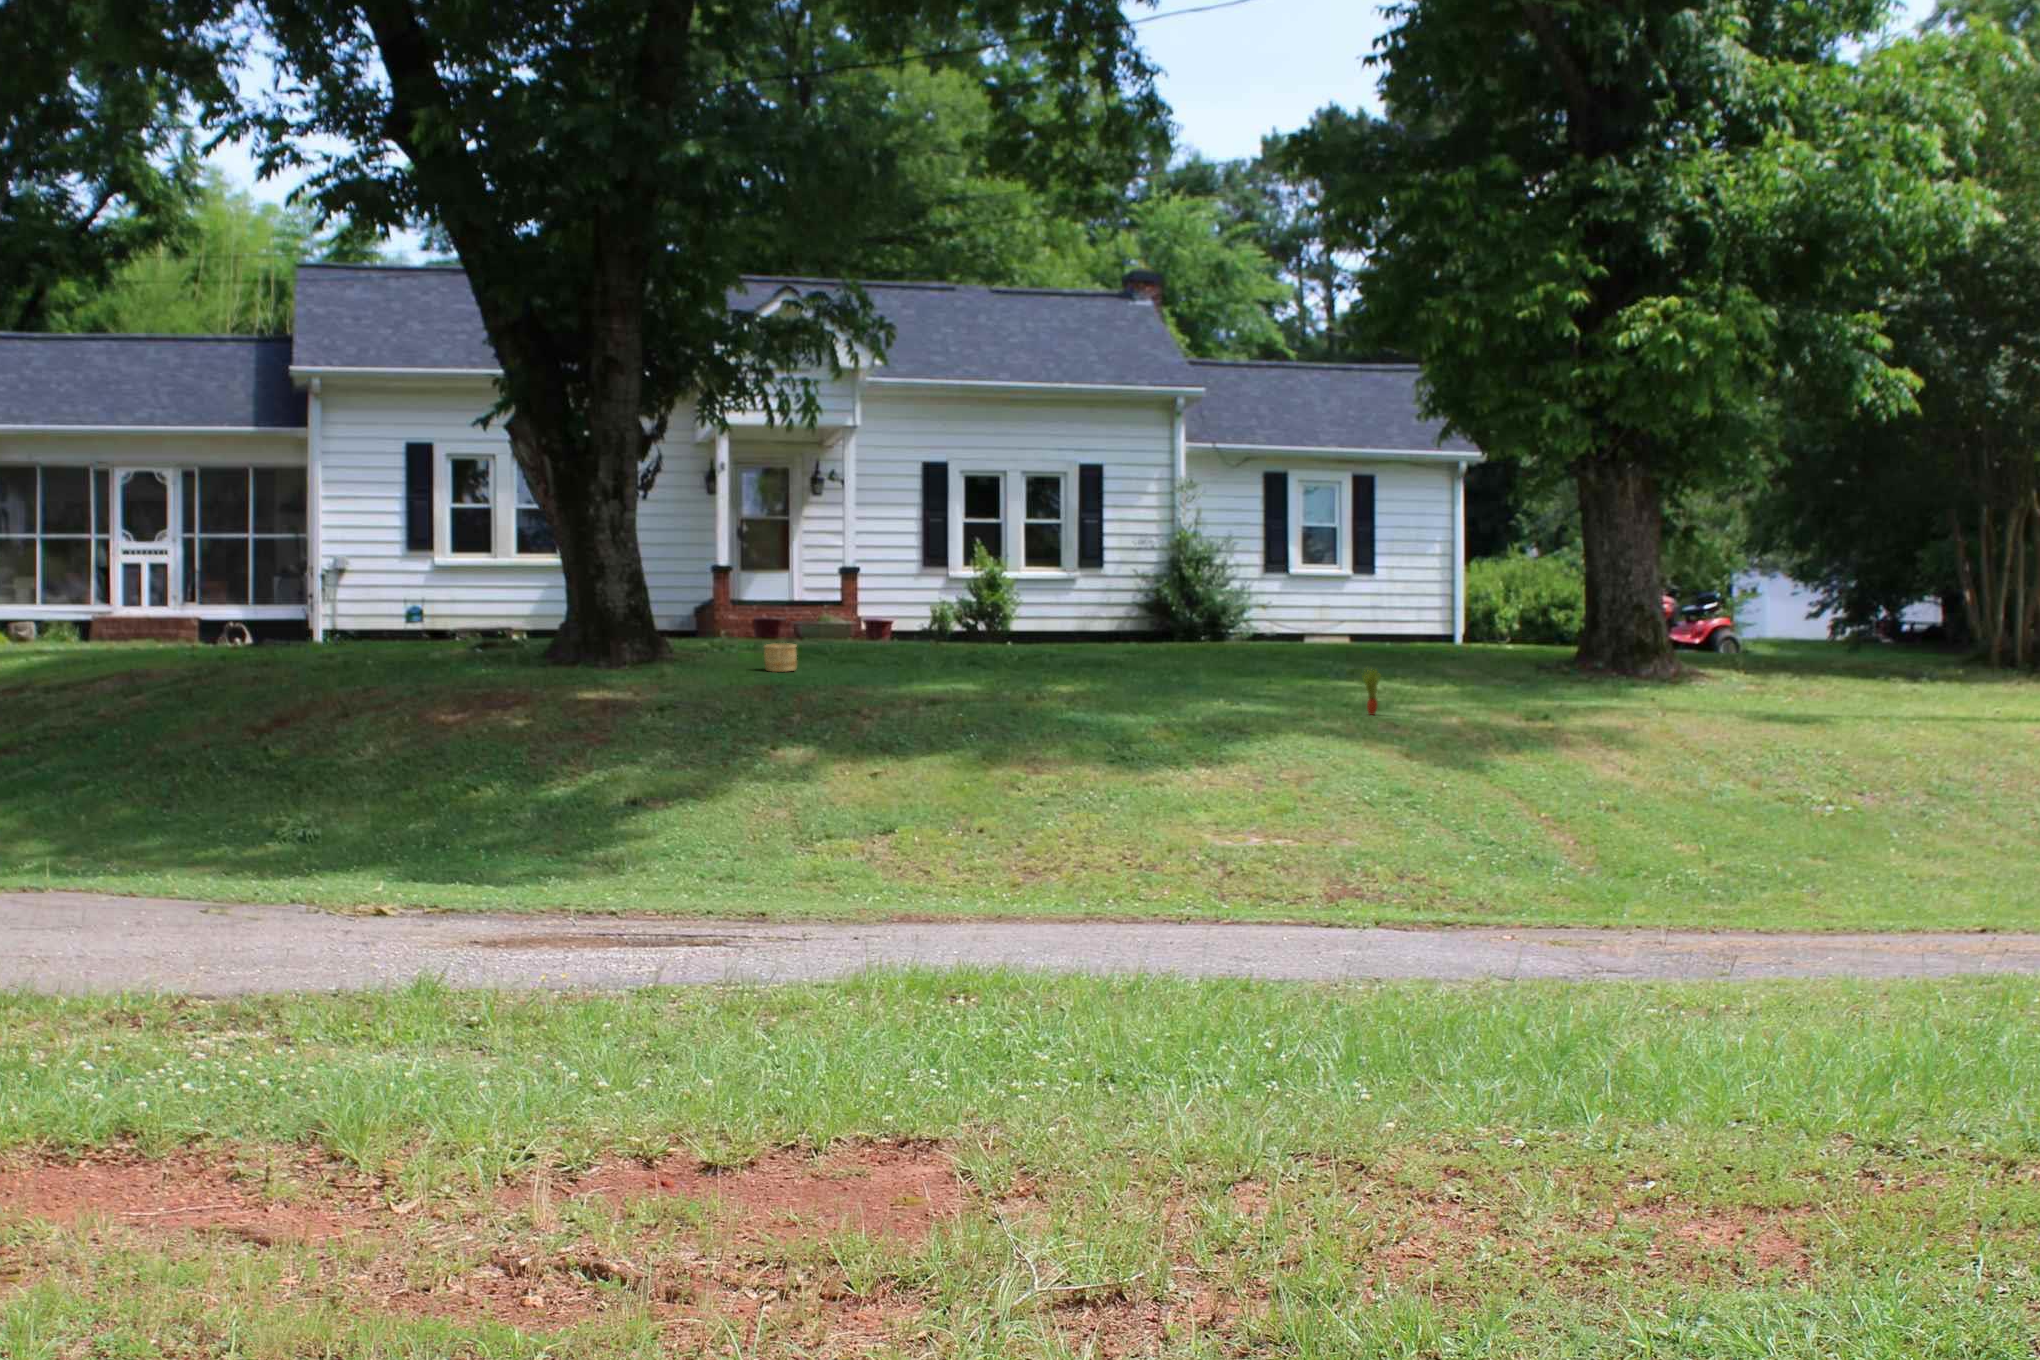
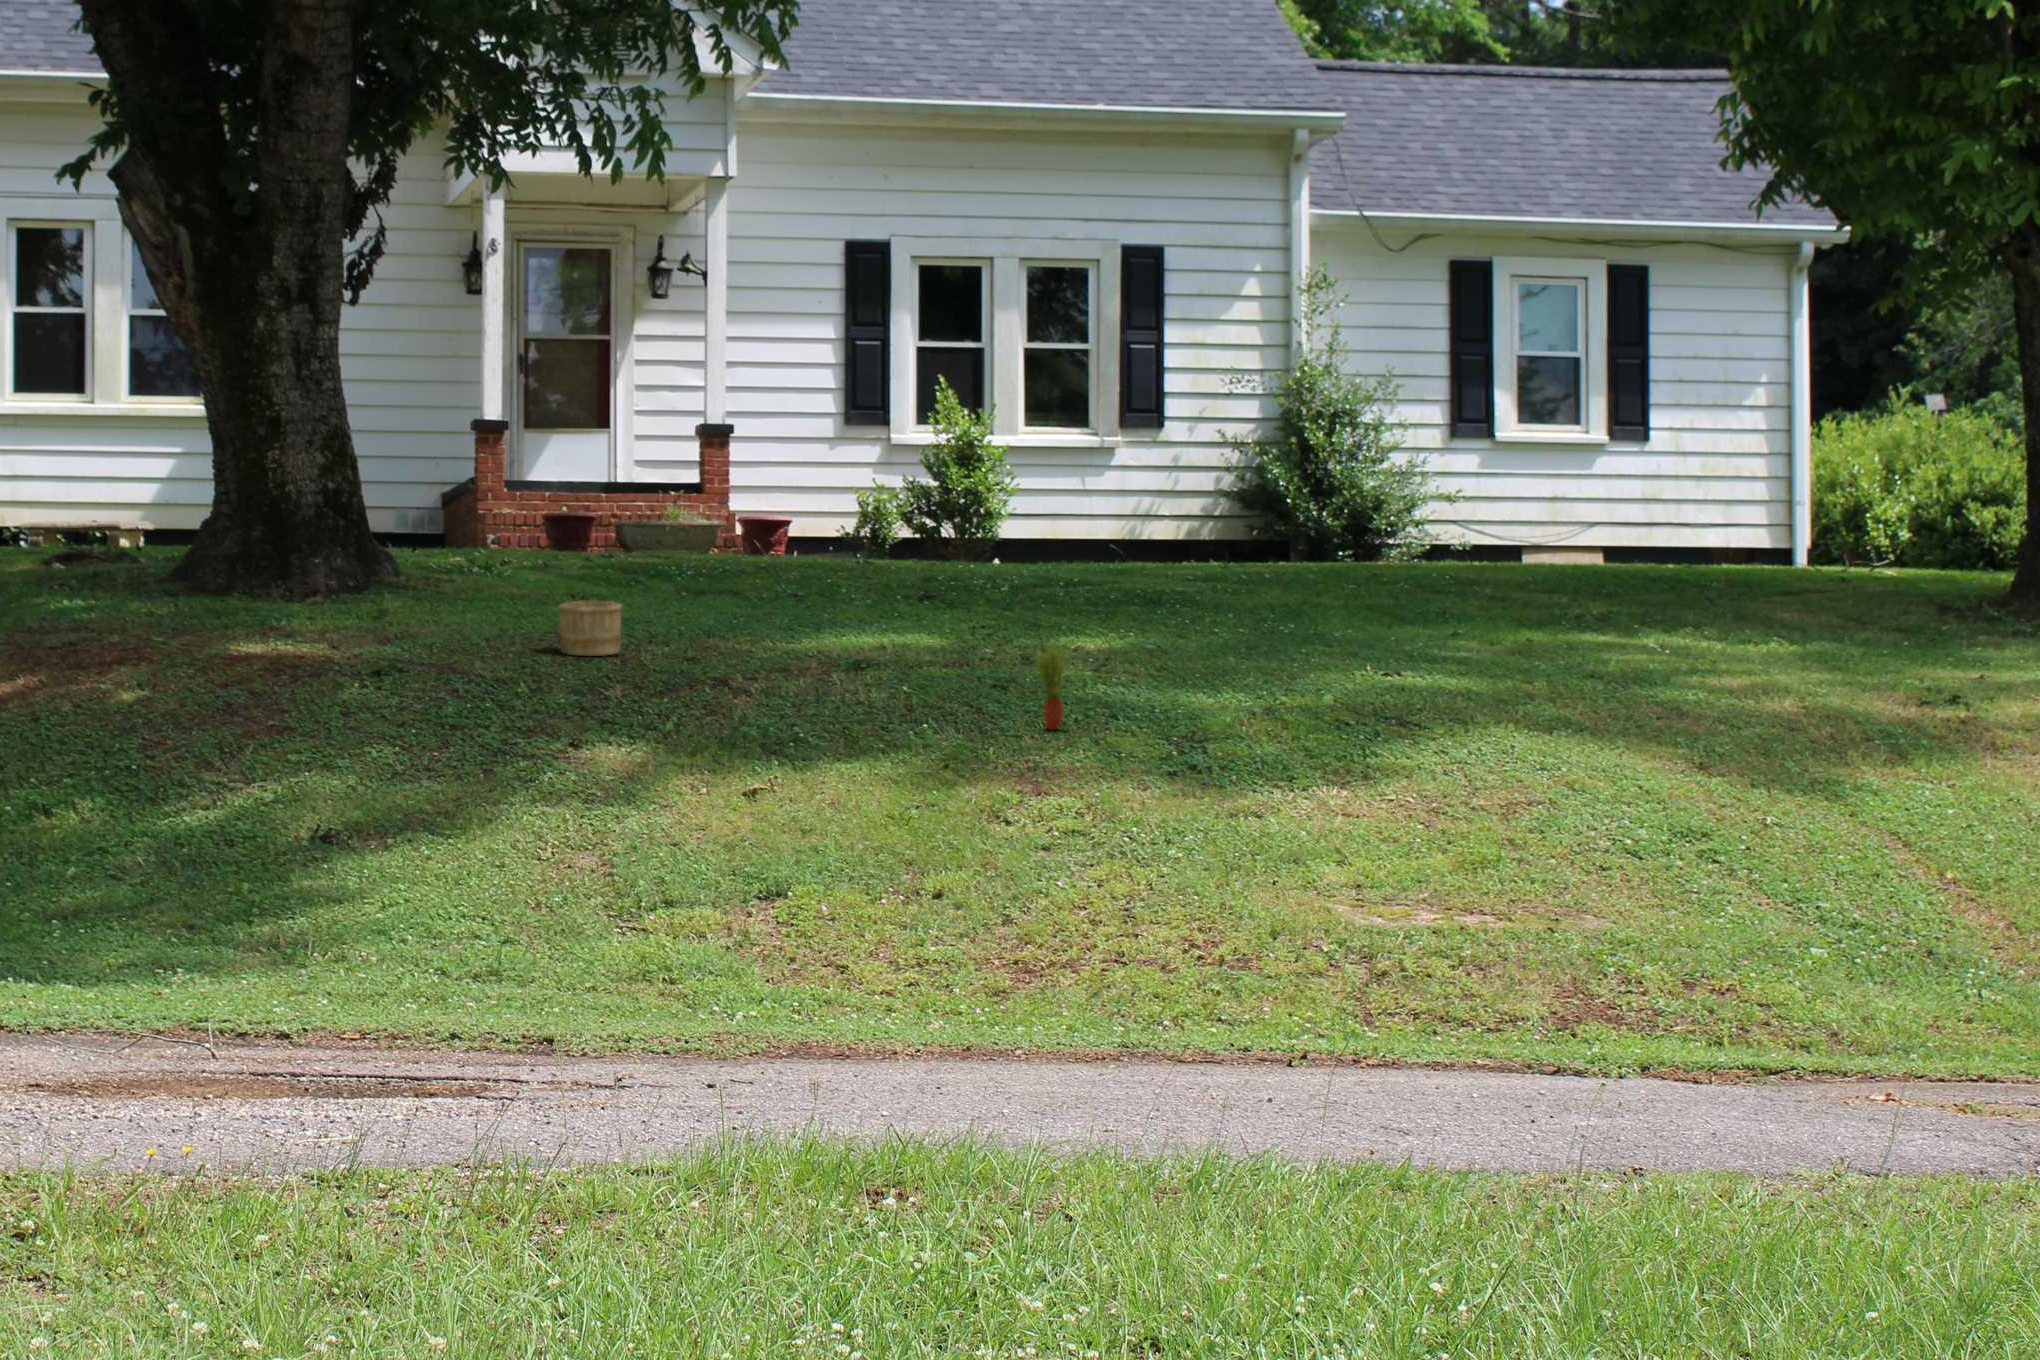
potted plant: present [1362,670,1380,715] -> present [1035,638,1067,730]

